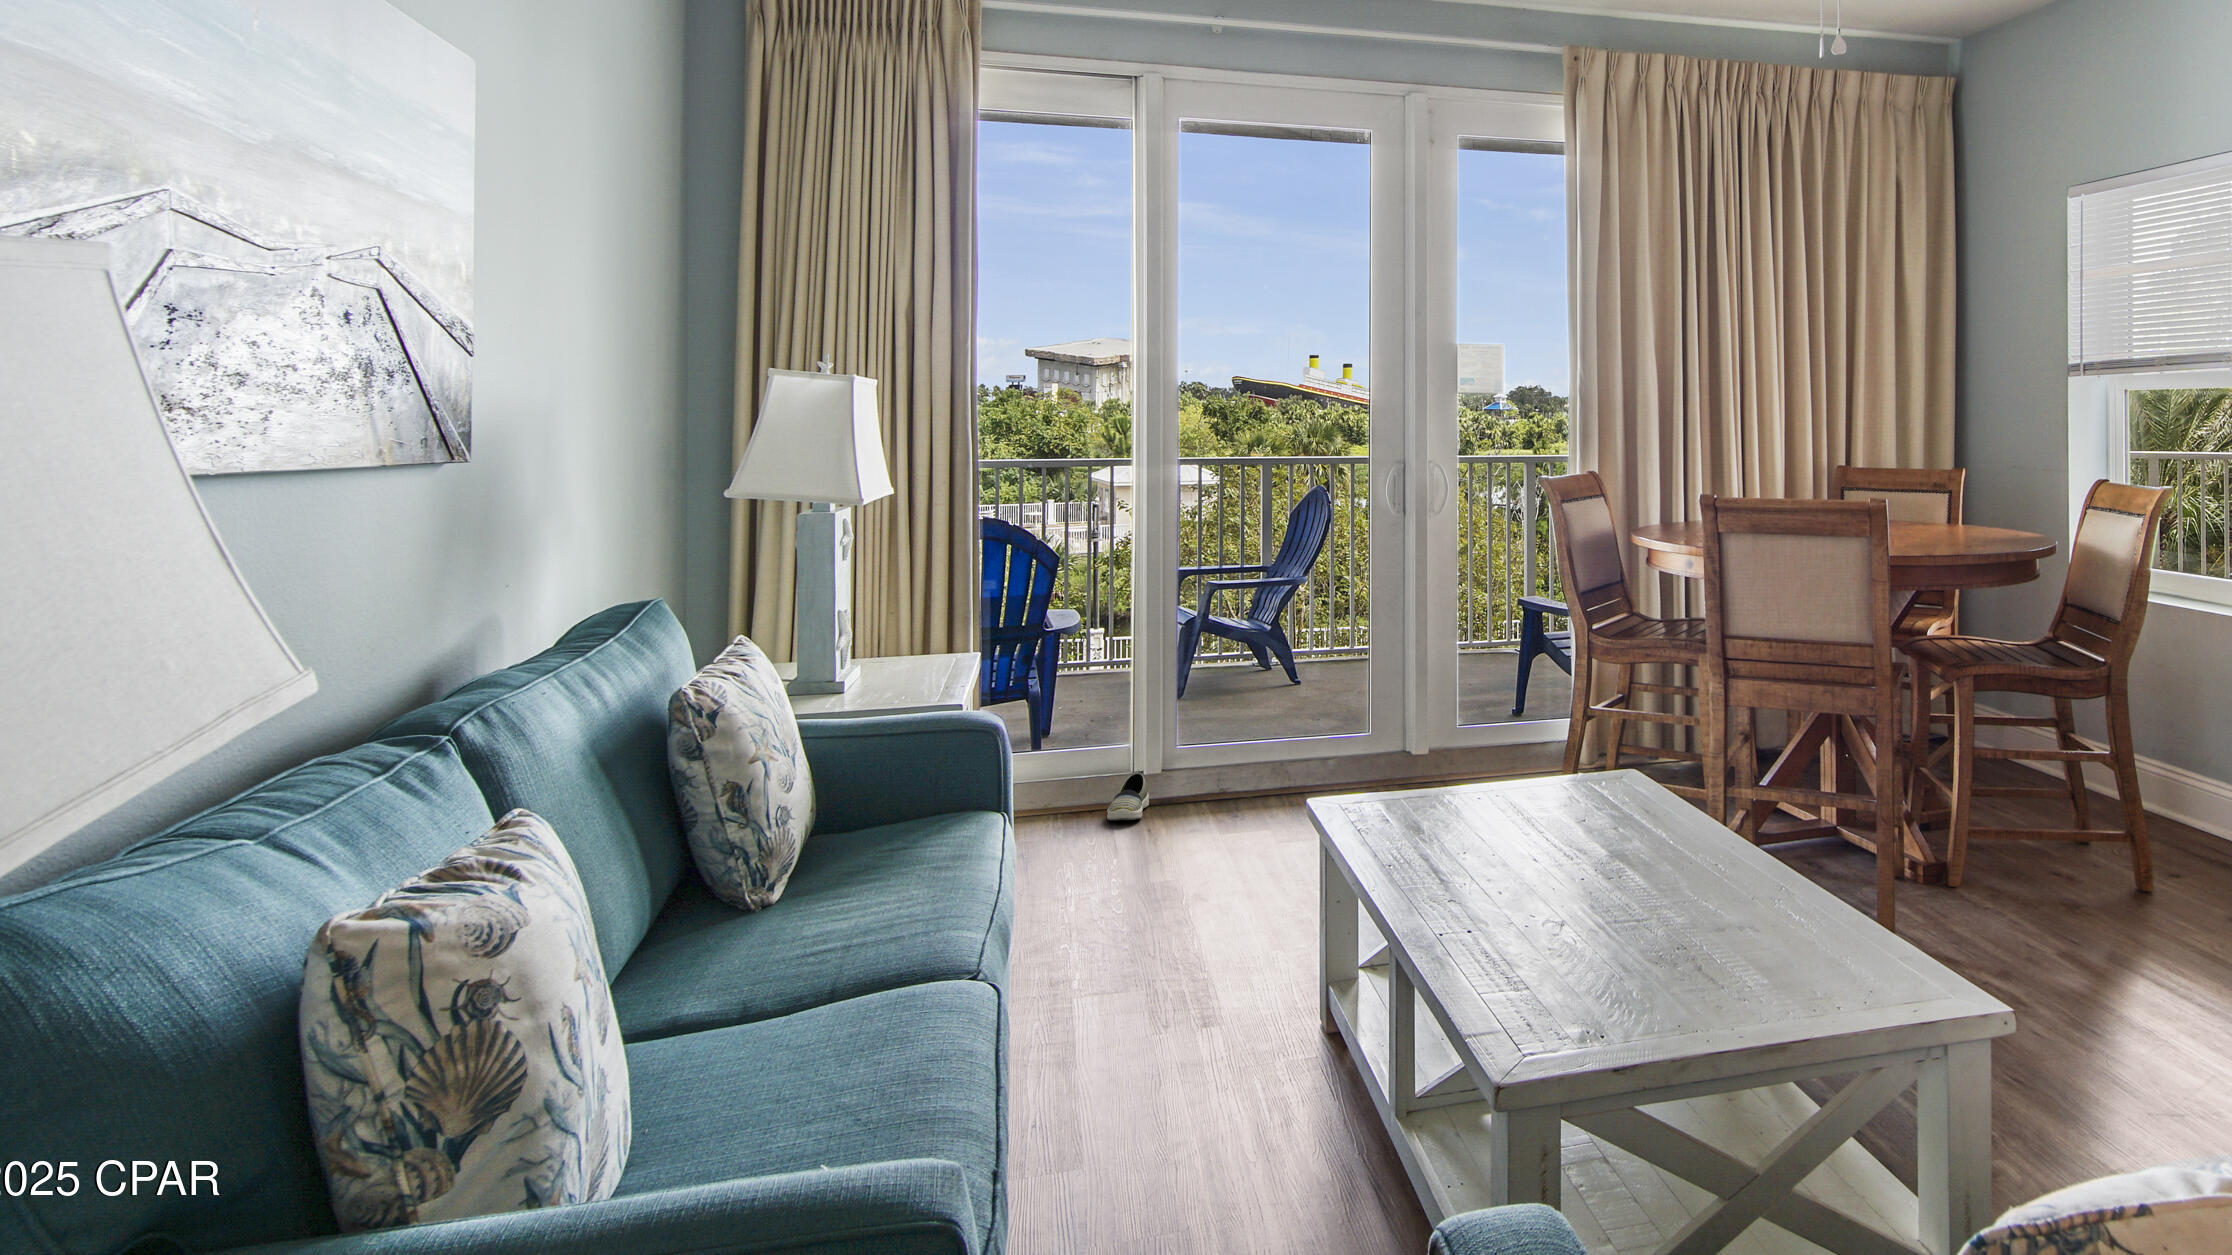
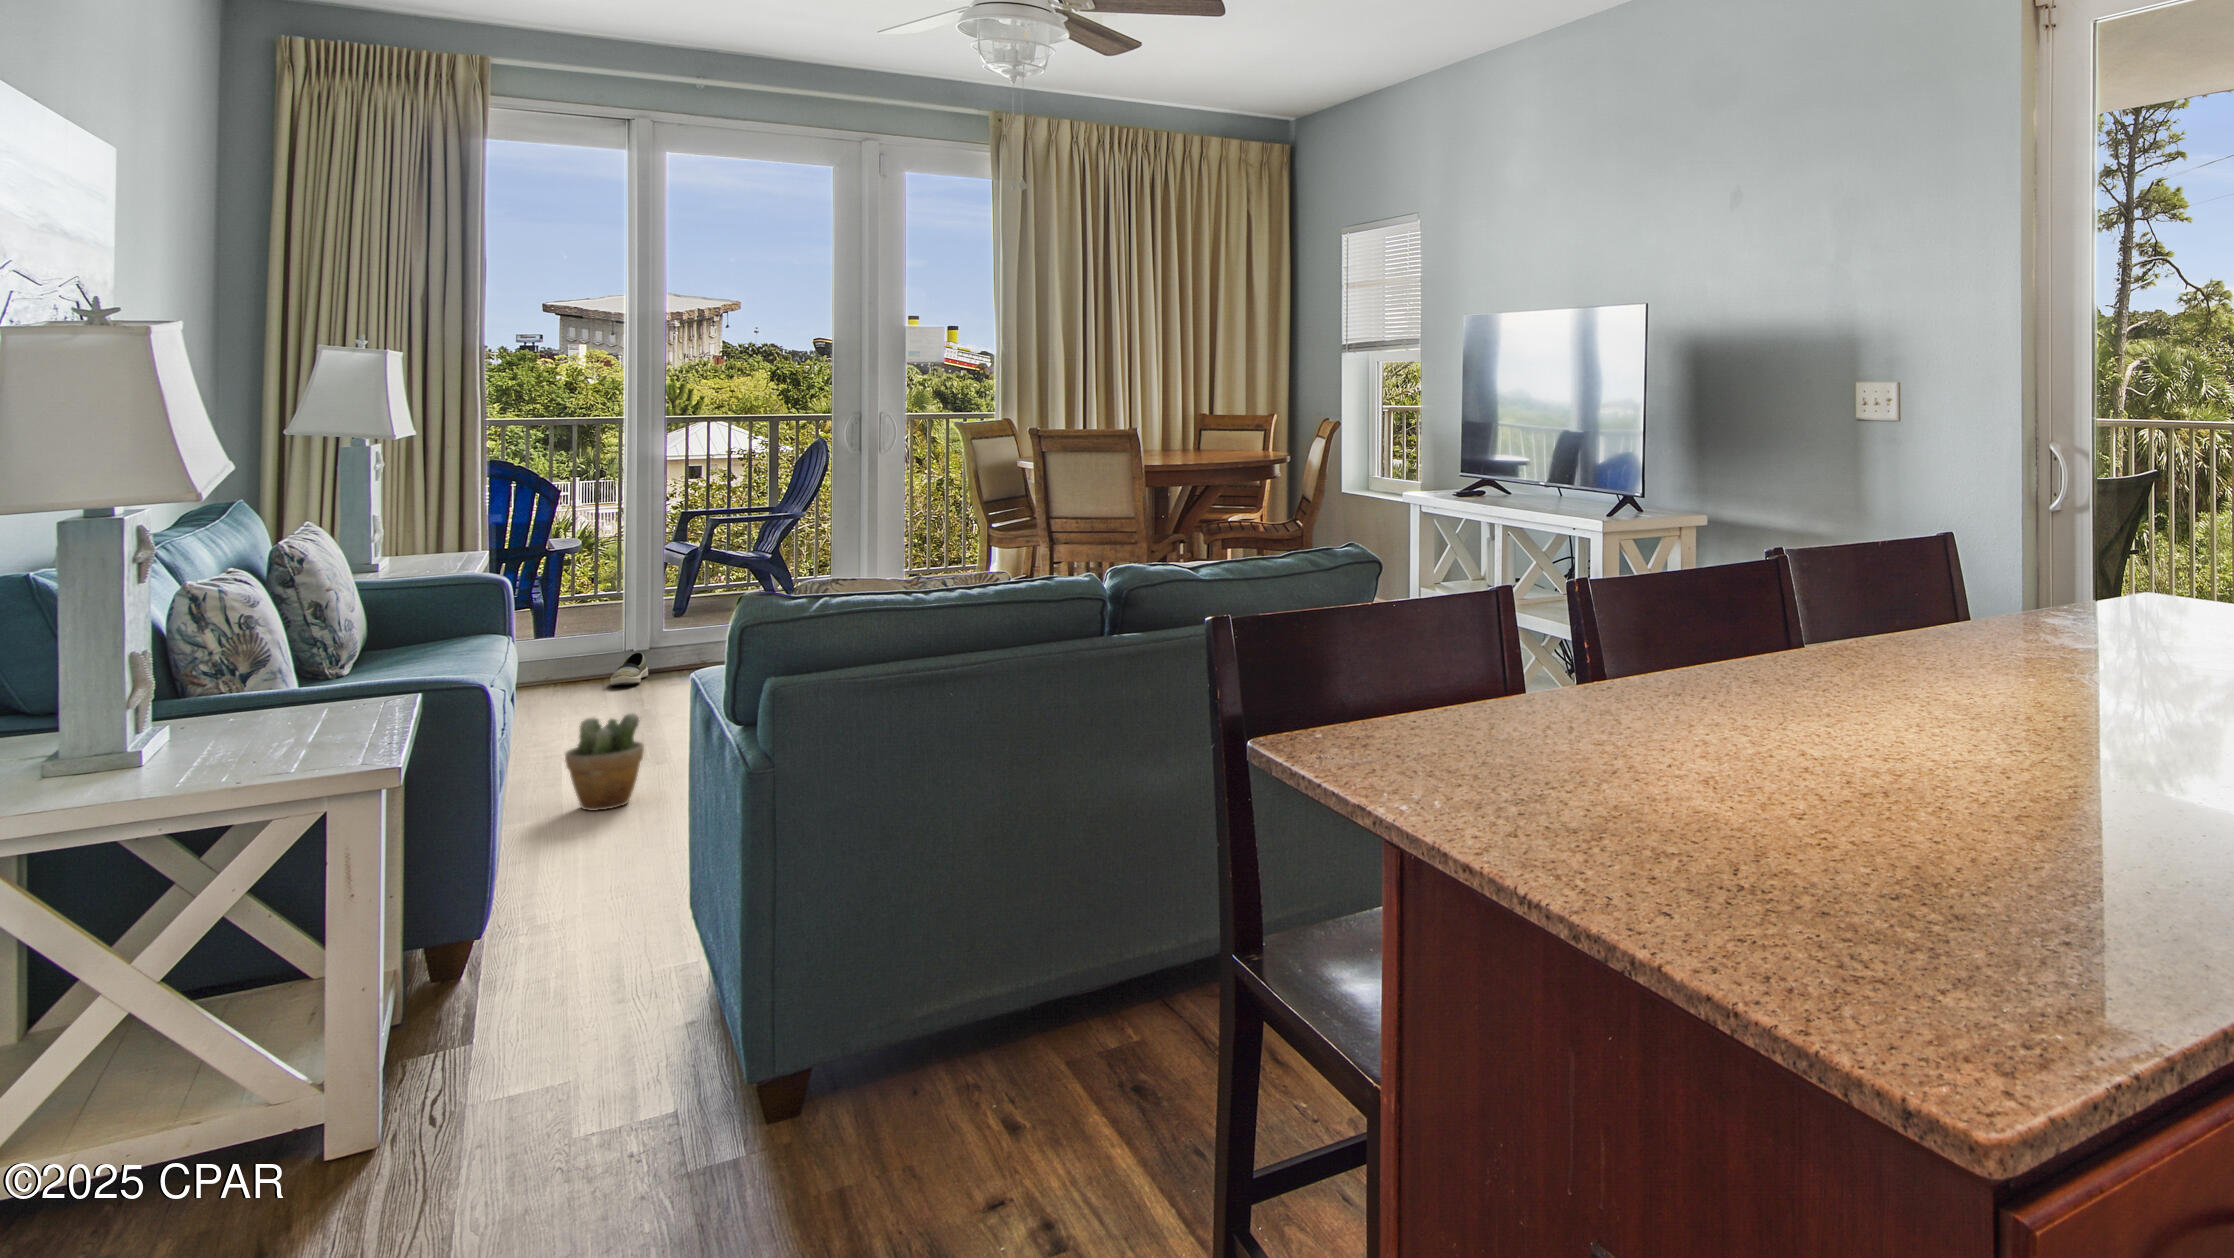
potted plant: none [1075,944,1183,1102] -> present [565,714,644,811]

